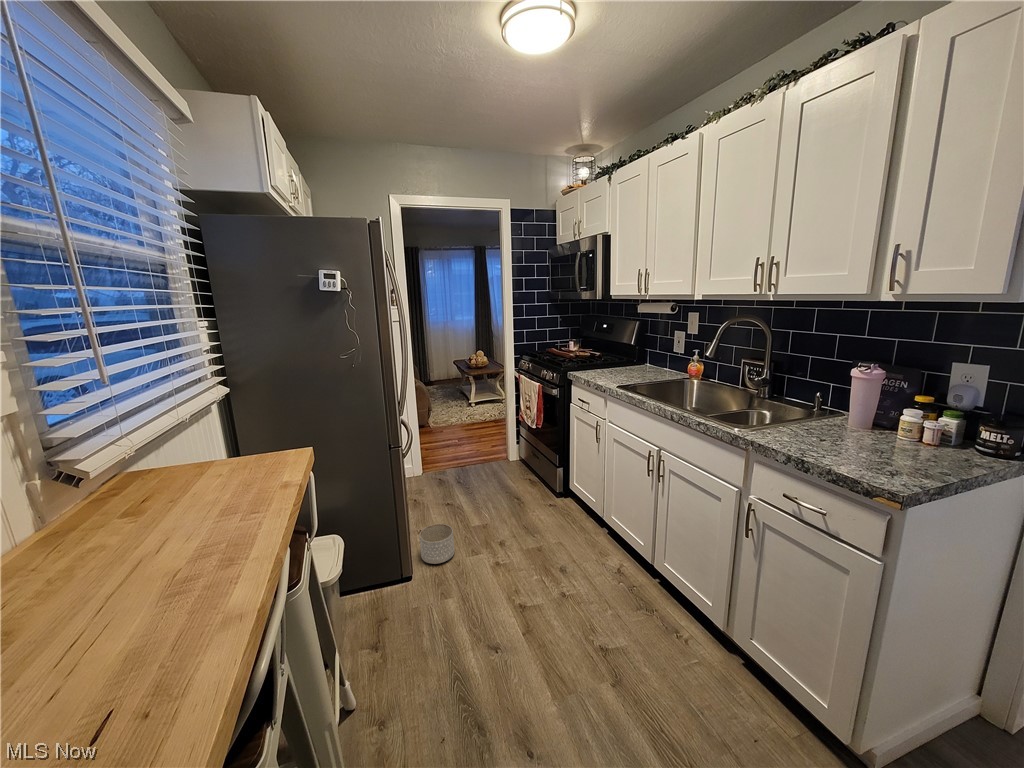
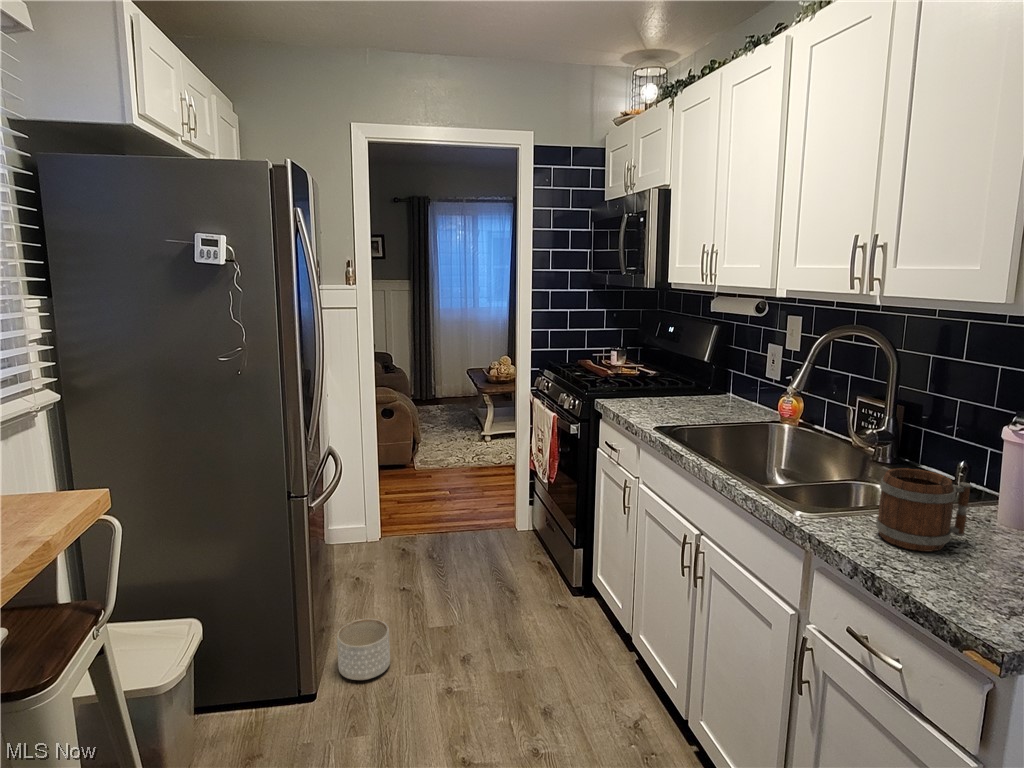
mug: none [790,398,845,445] -> present [876,468,971,551]

